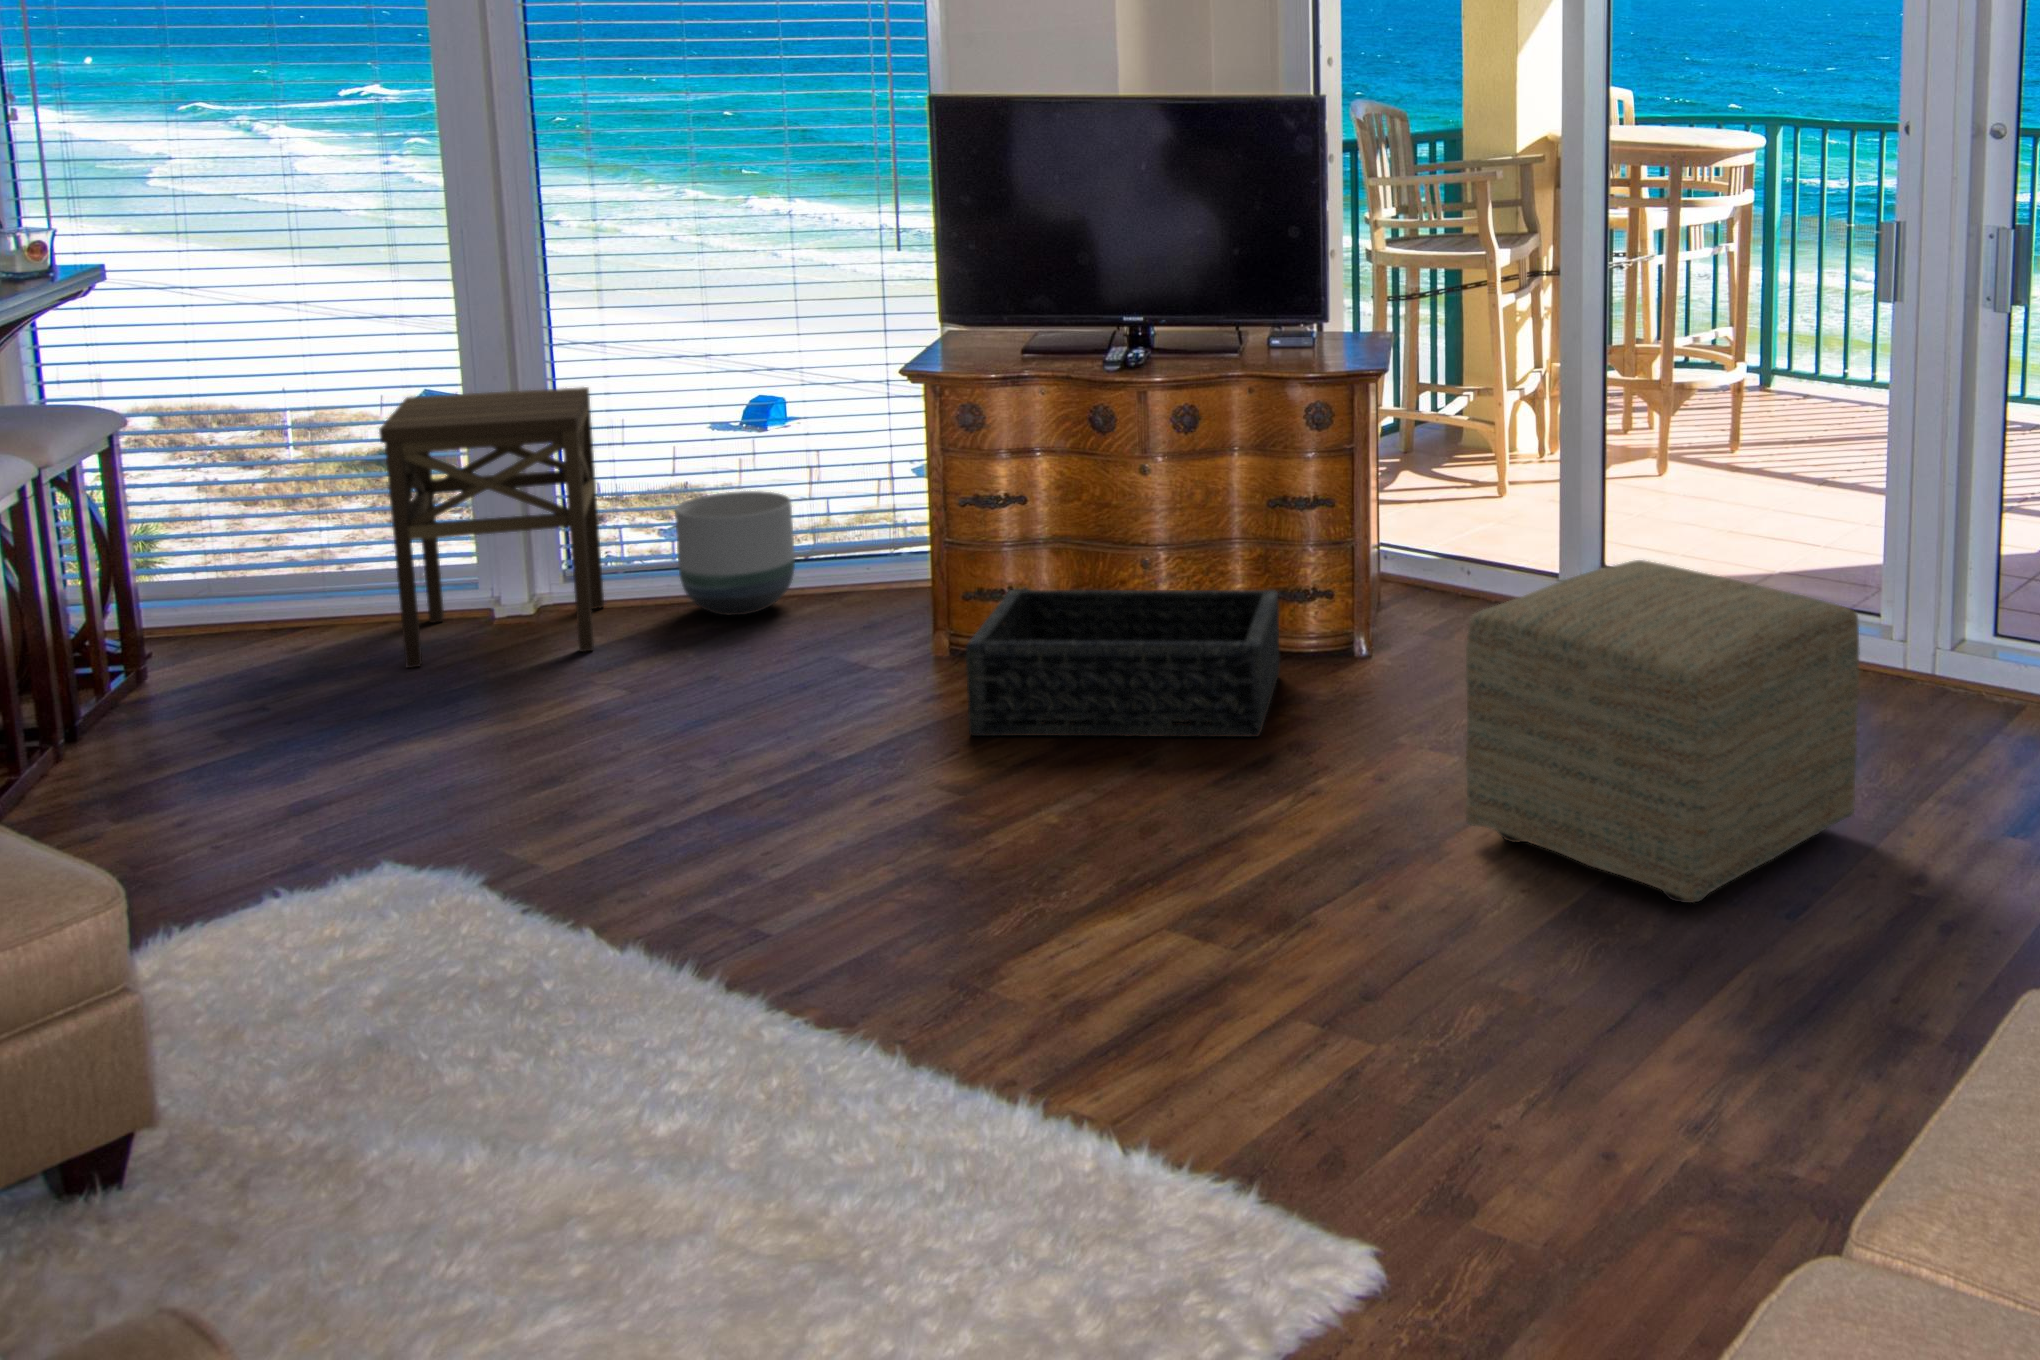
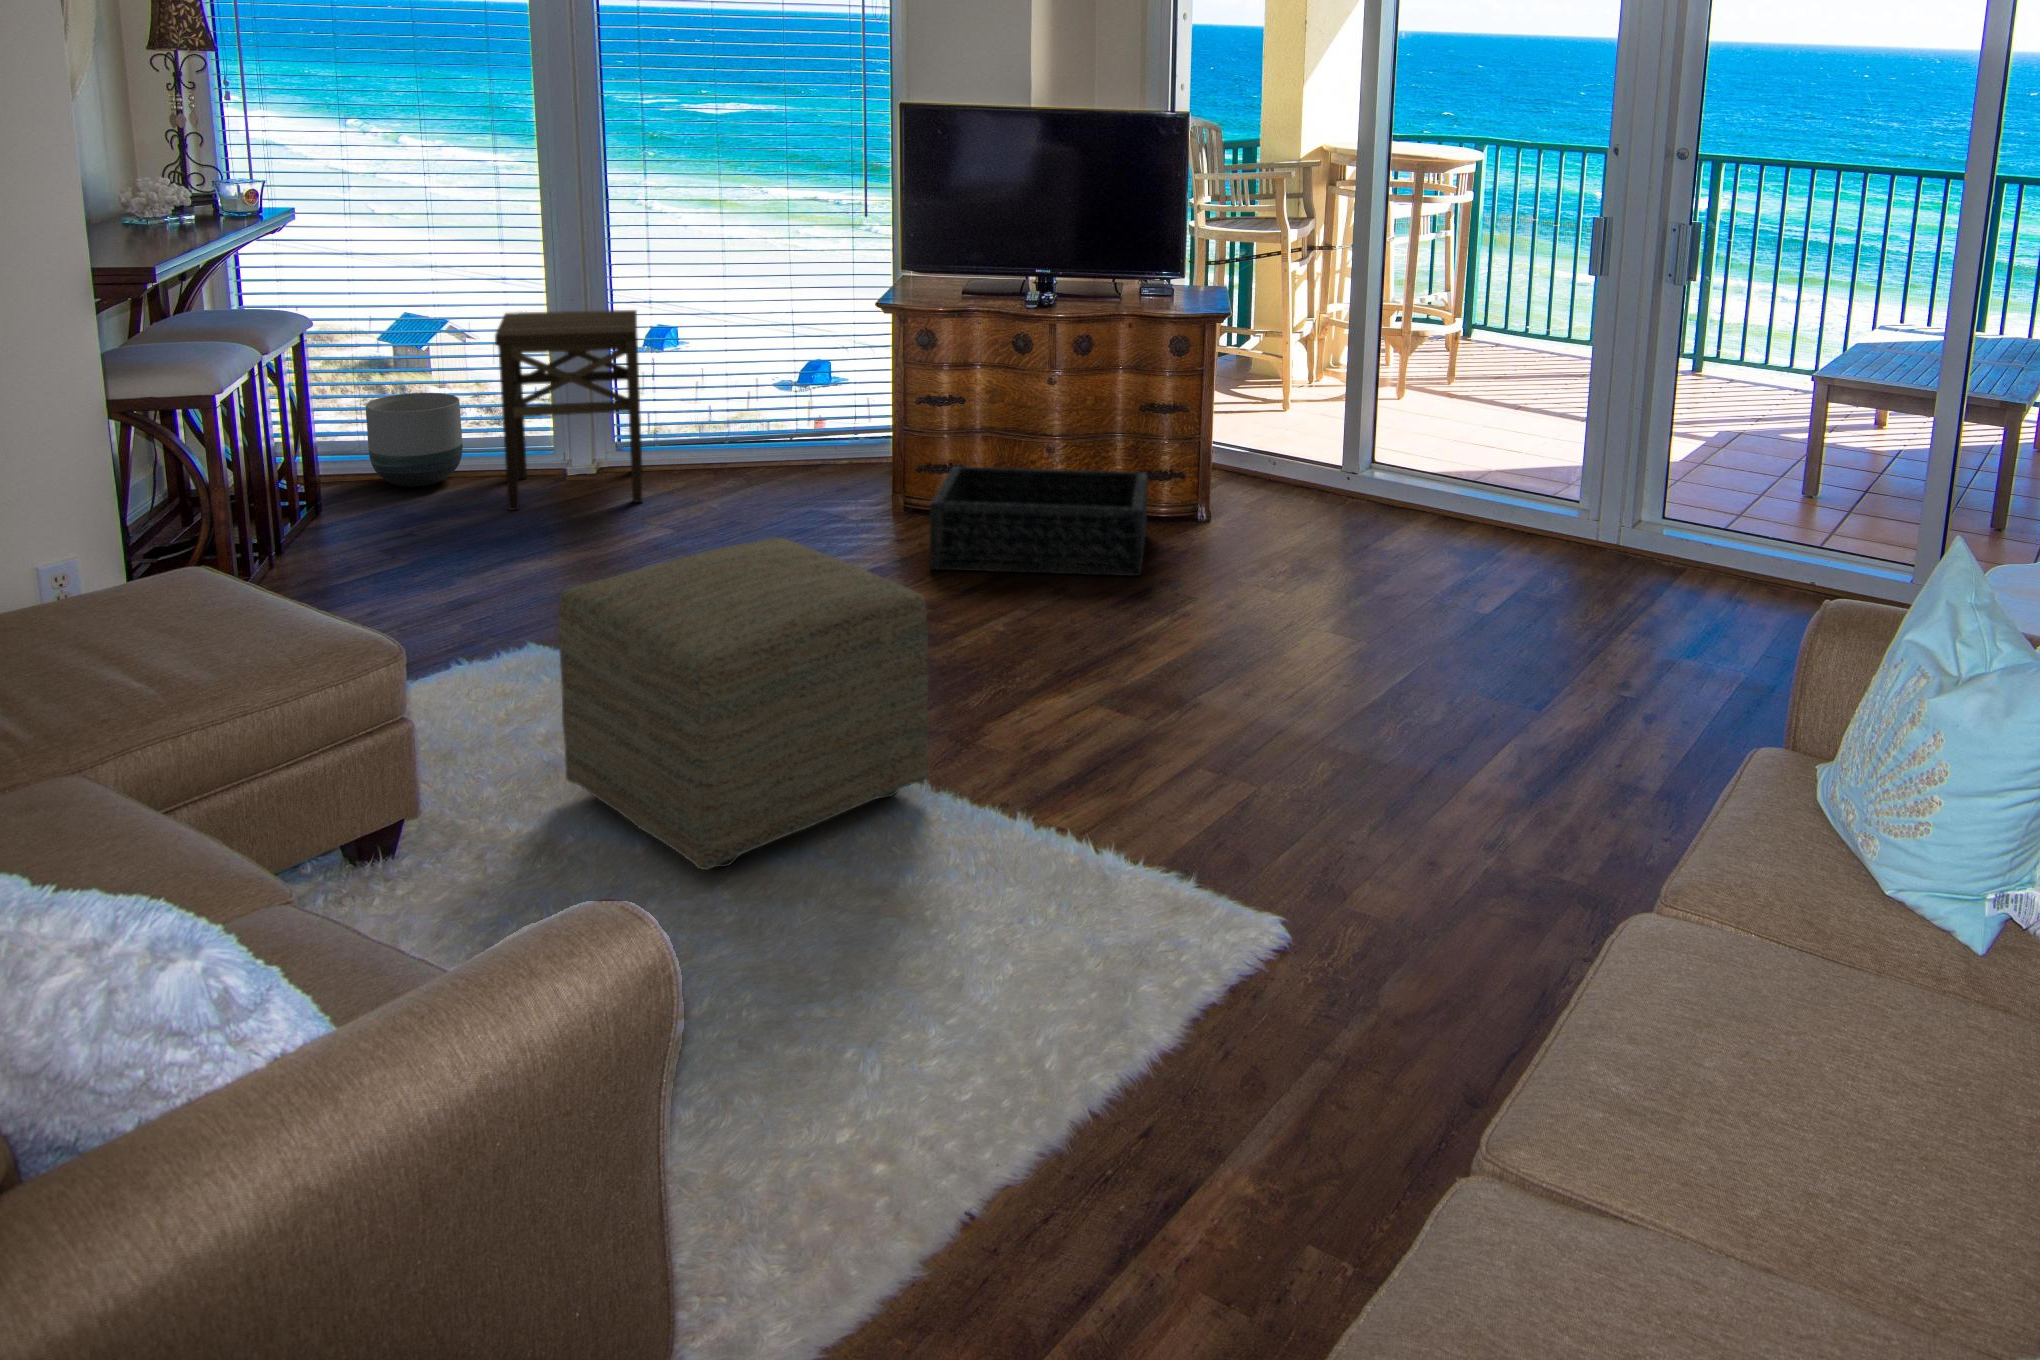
planter: present [675,491,795,615] -> present [366,393,463,487]
ottoman: present [1466,560,1859,903] -> present [558,537,928,870]

